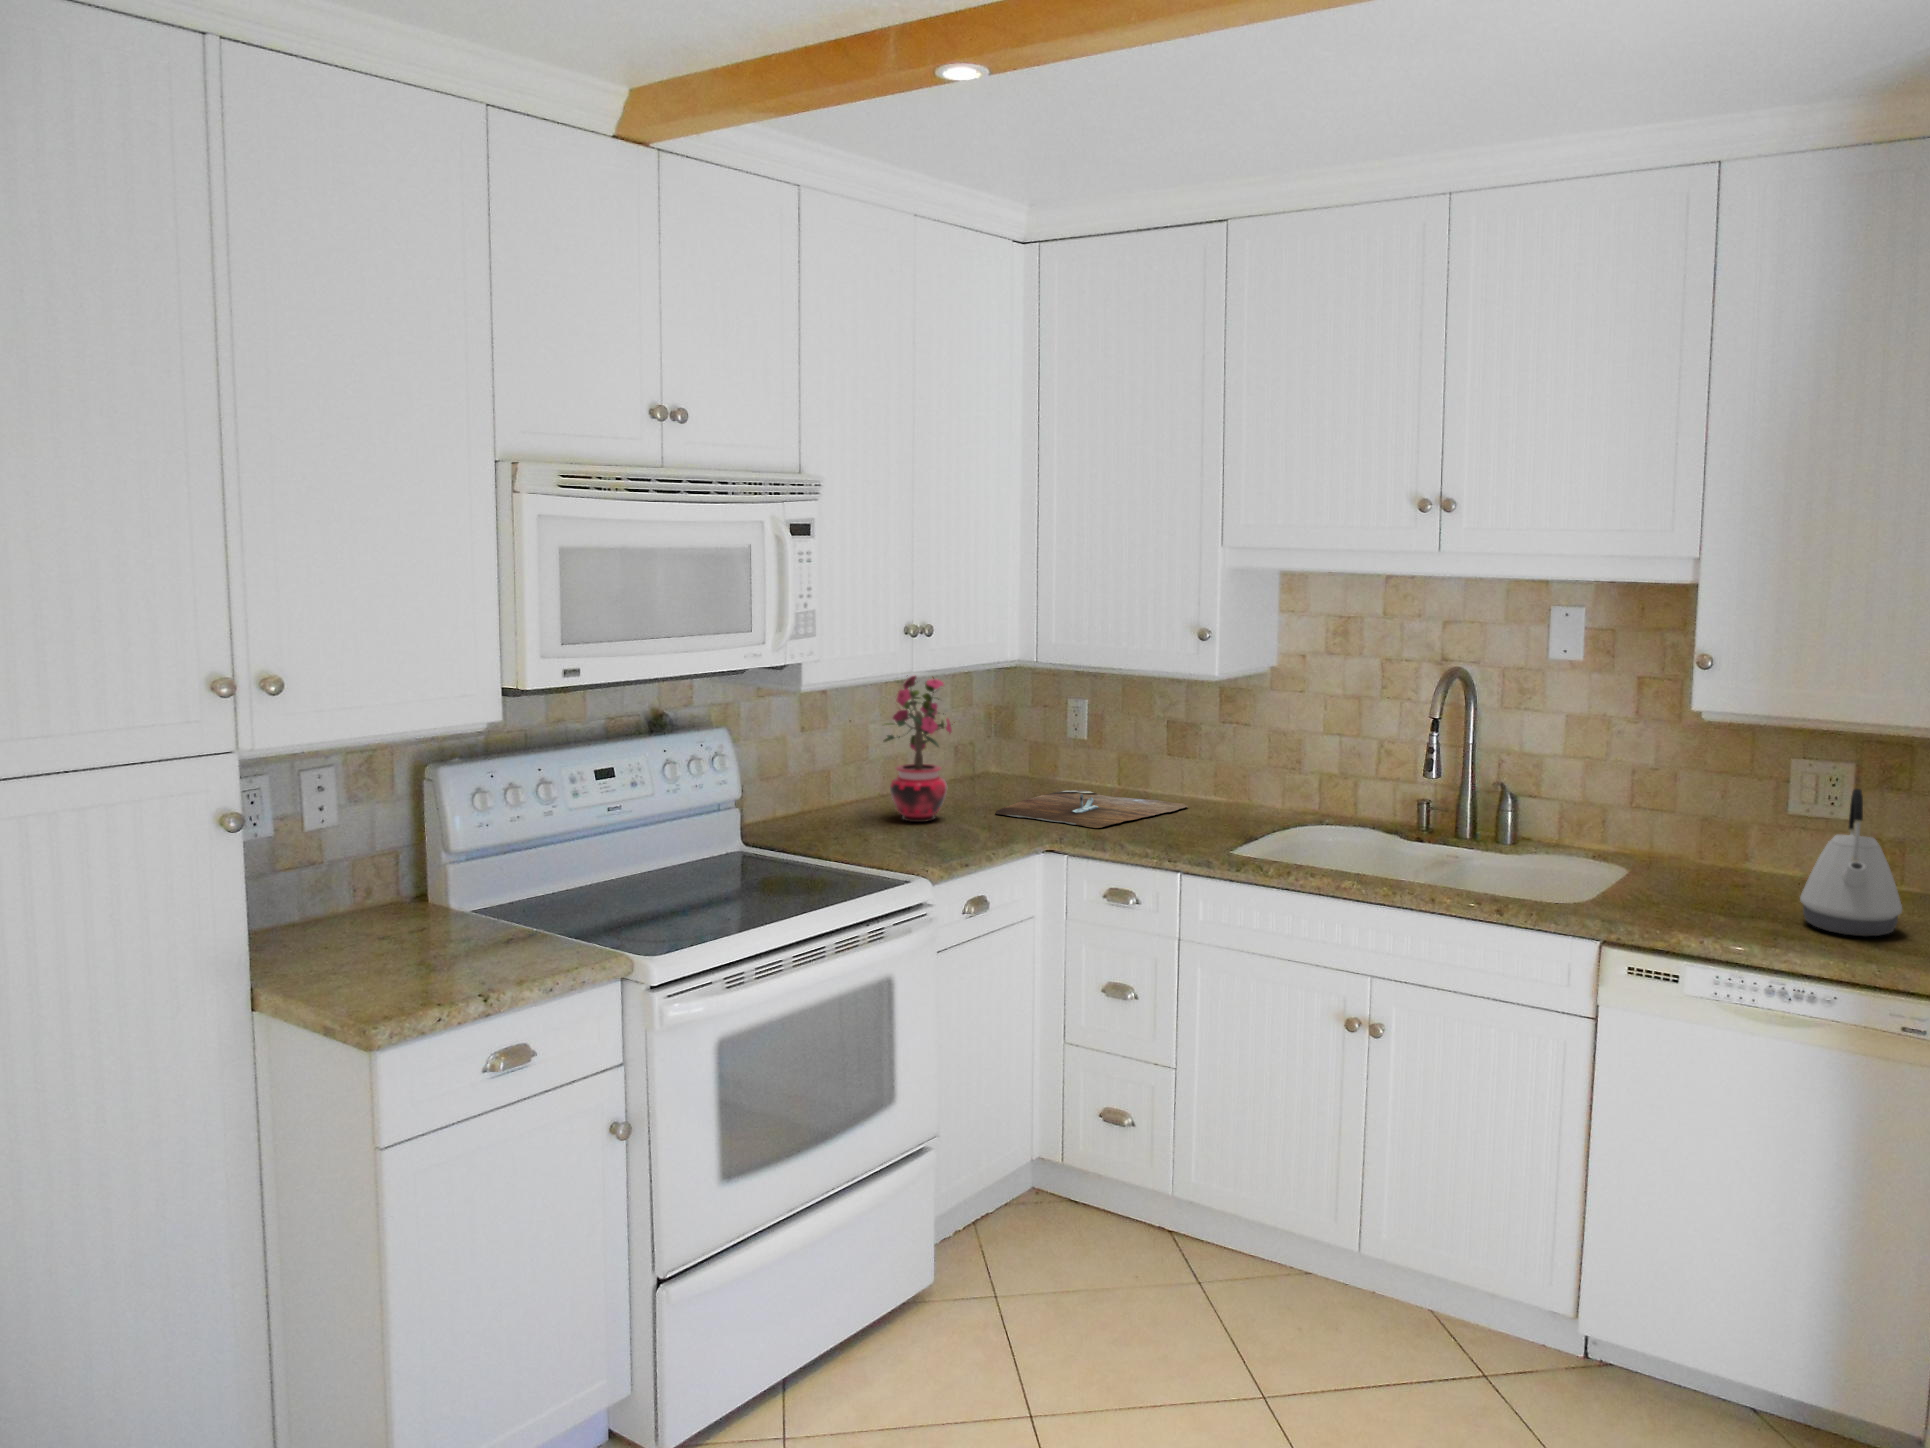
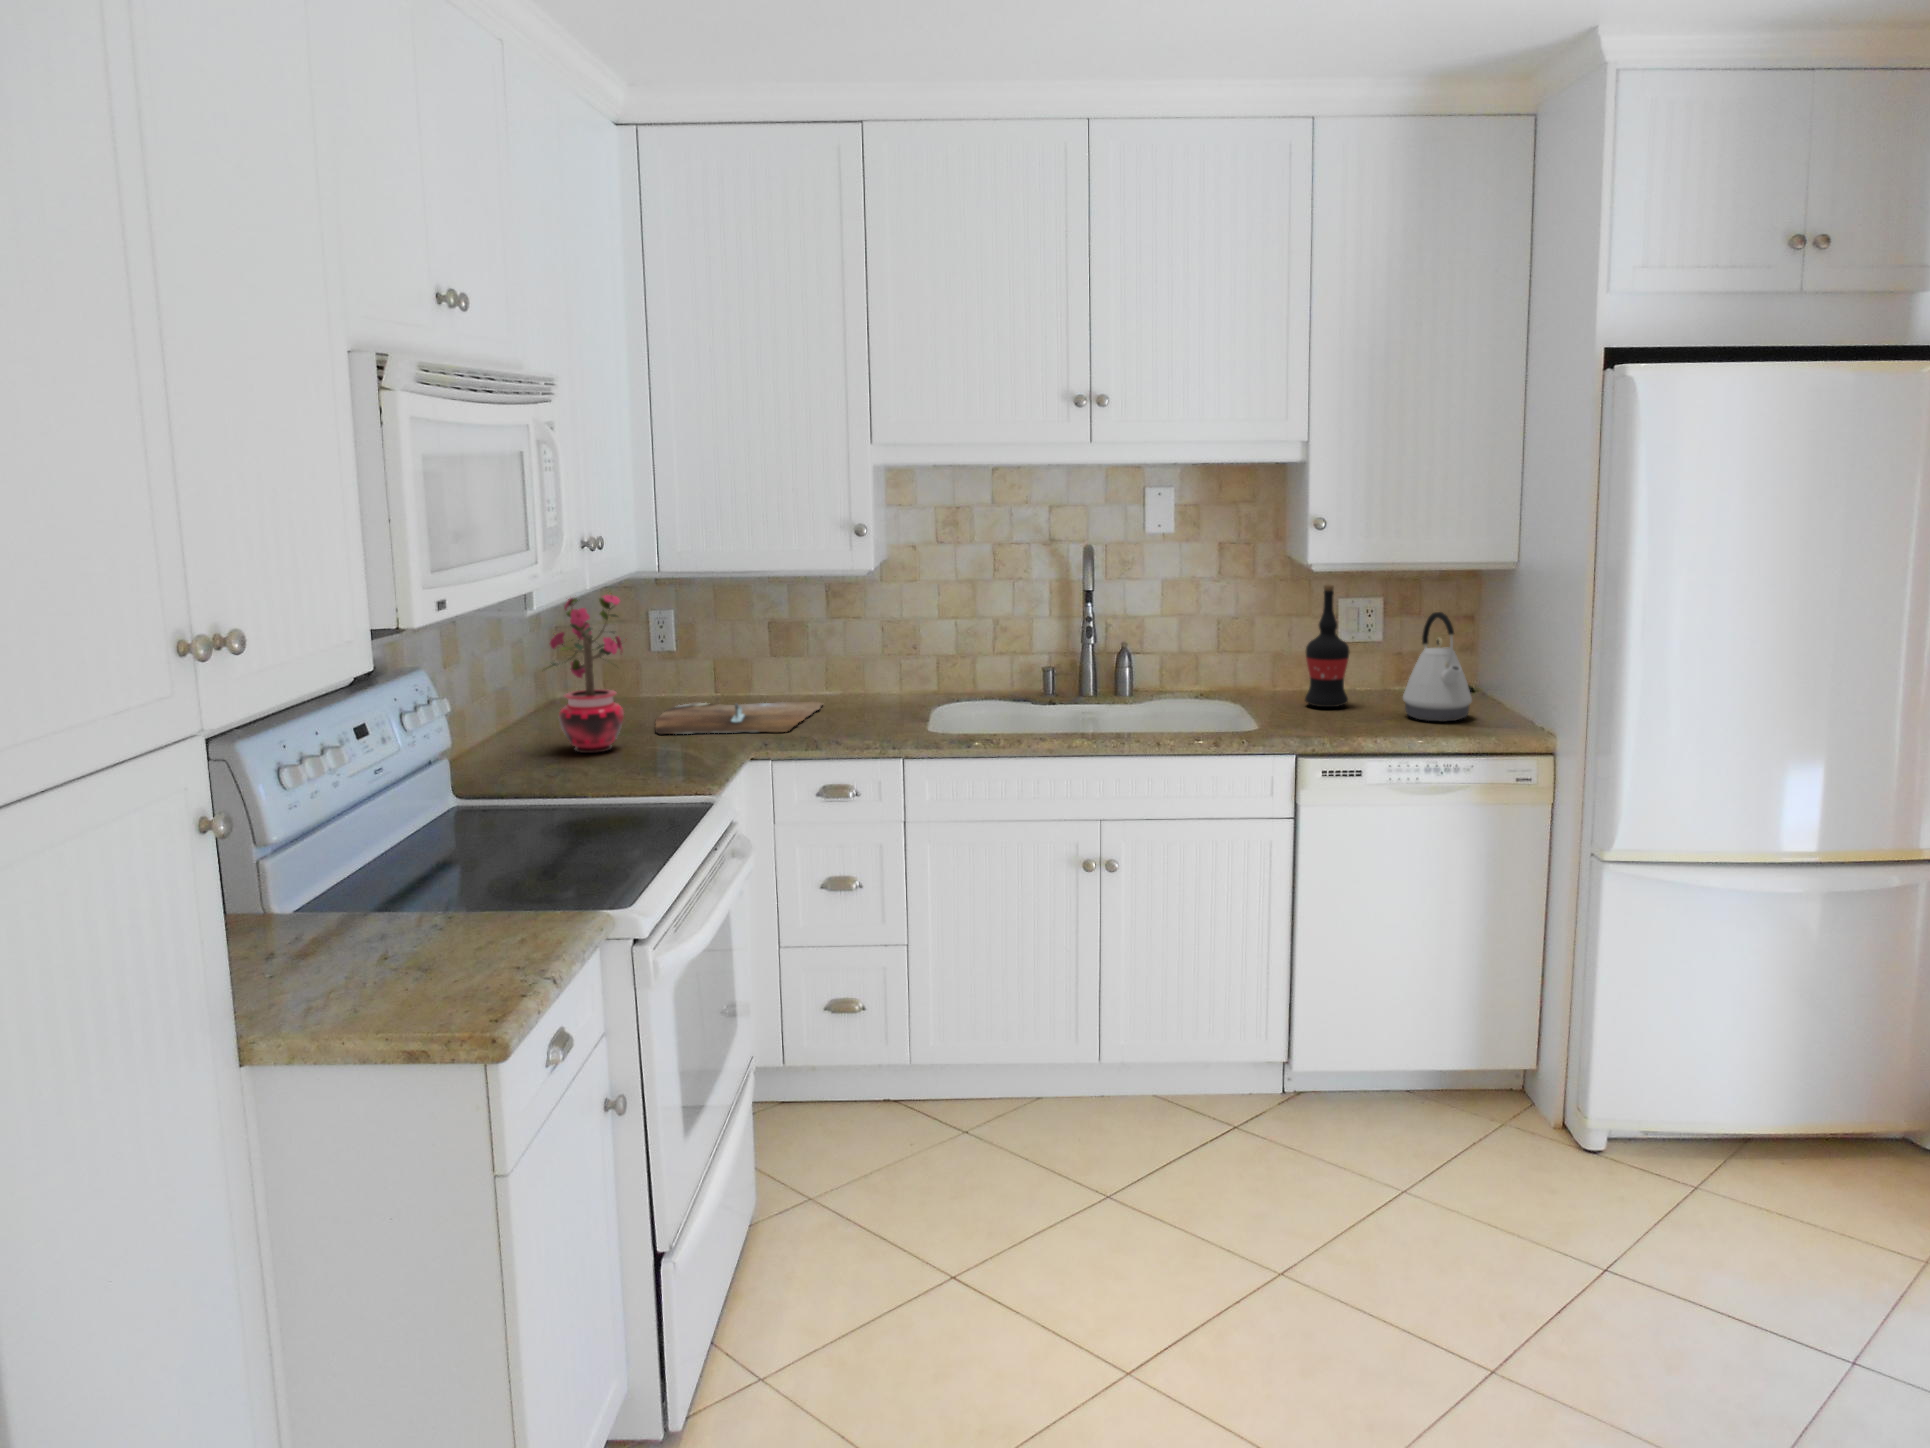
wine bottle: none [1698,738,1761,894] -> present [1305,584,1349,707]

